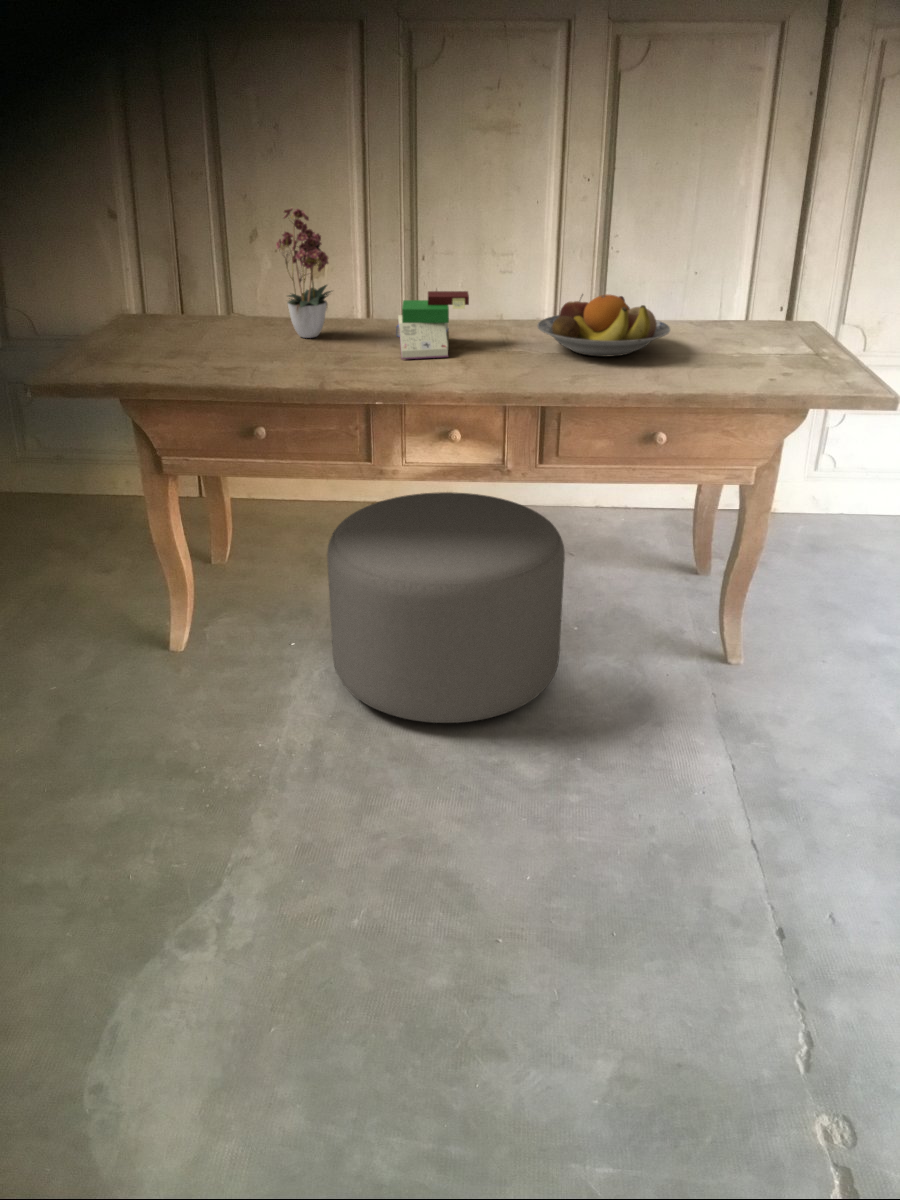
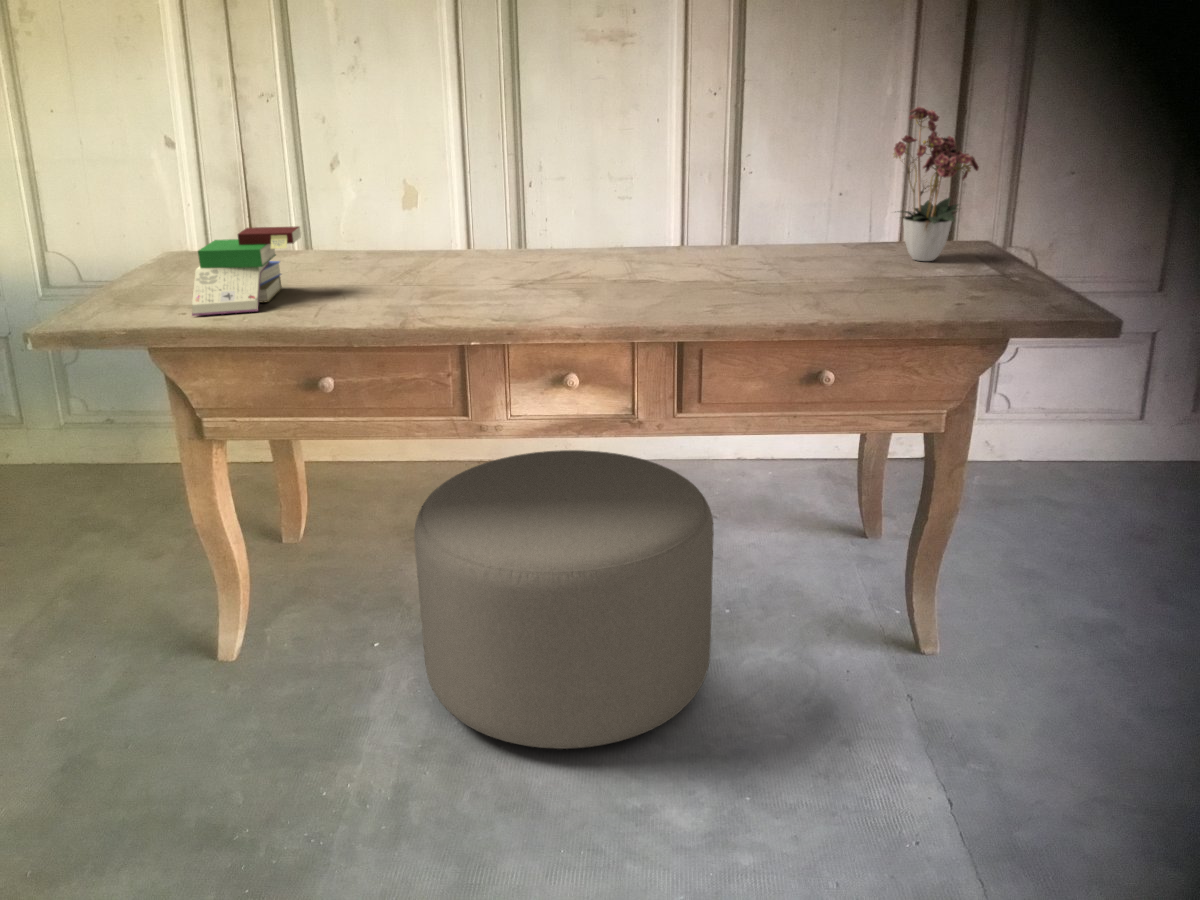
flower arrangement: present [276,208,331,338] -> present [894,107,979,261]
book: present [396,291,469,359] -> present [192,226,301,316]
fruit bowl: present [537,294,670,357] -> none [667,206,828,280]

